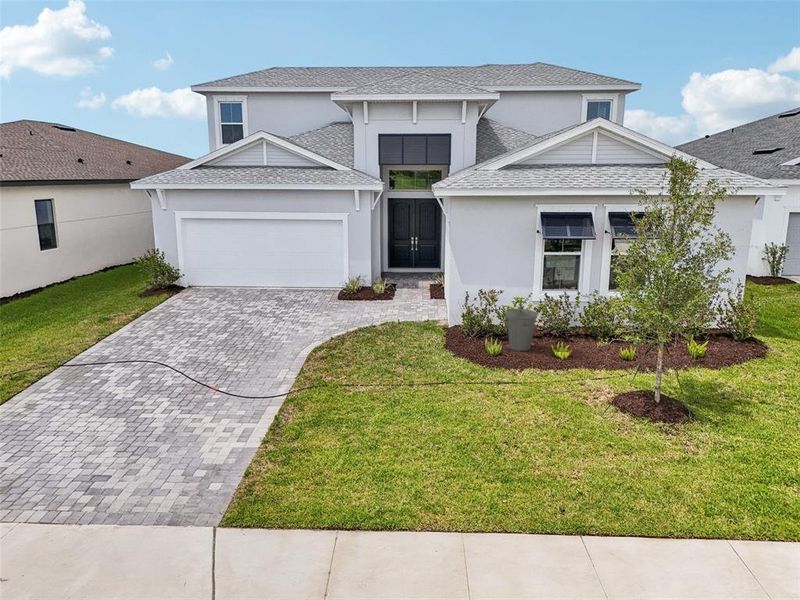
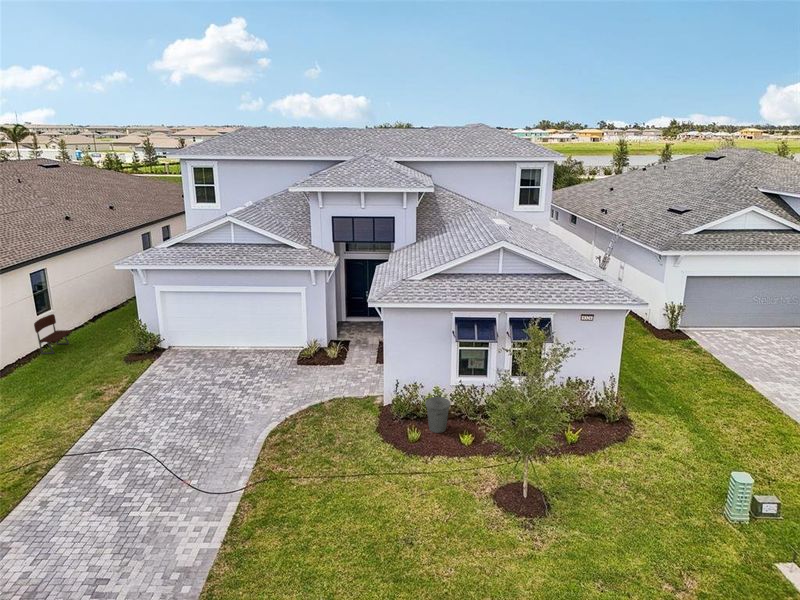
bench: none [39,250,81,291] -> present [34,314,72,354]

